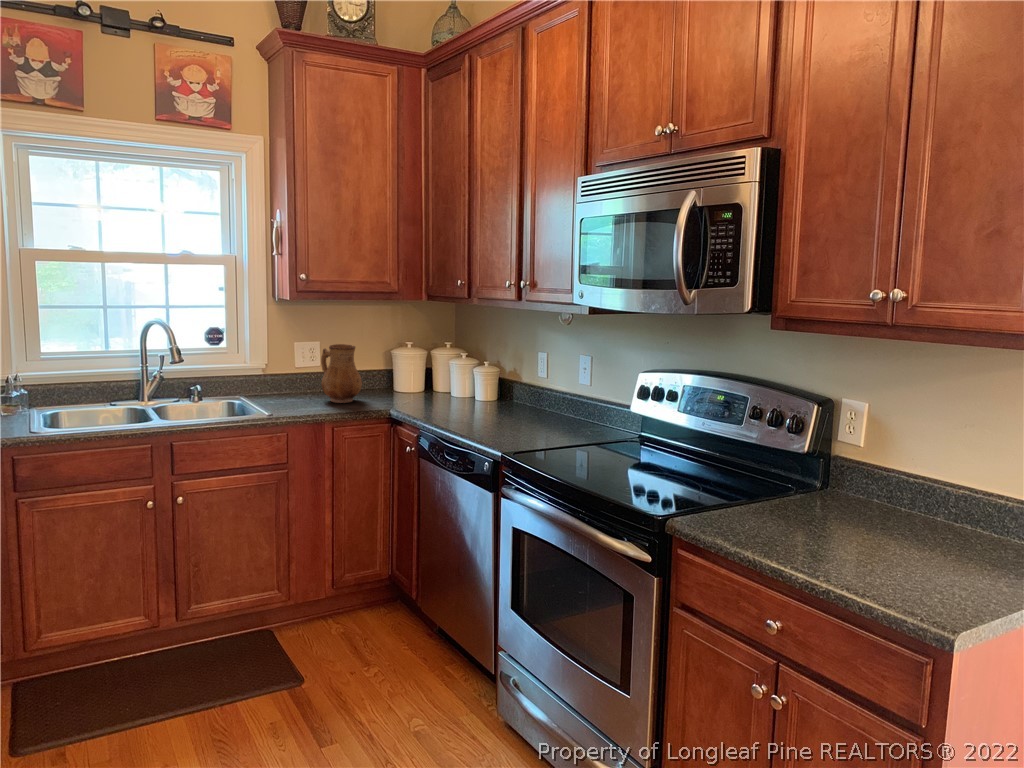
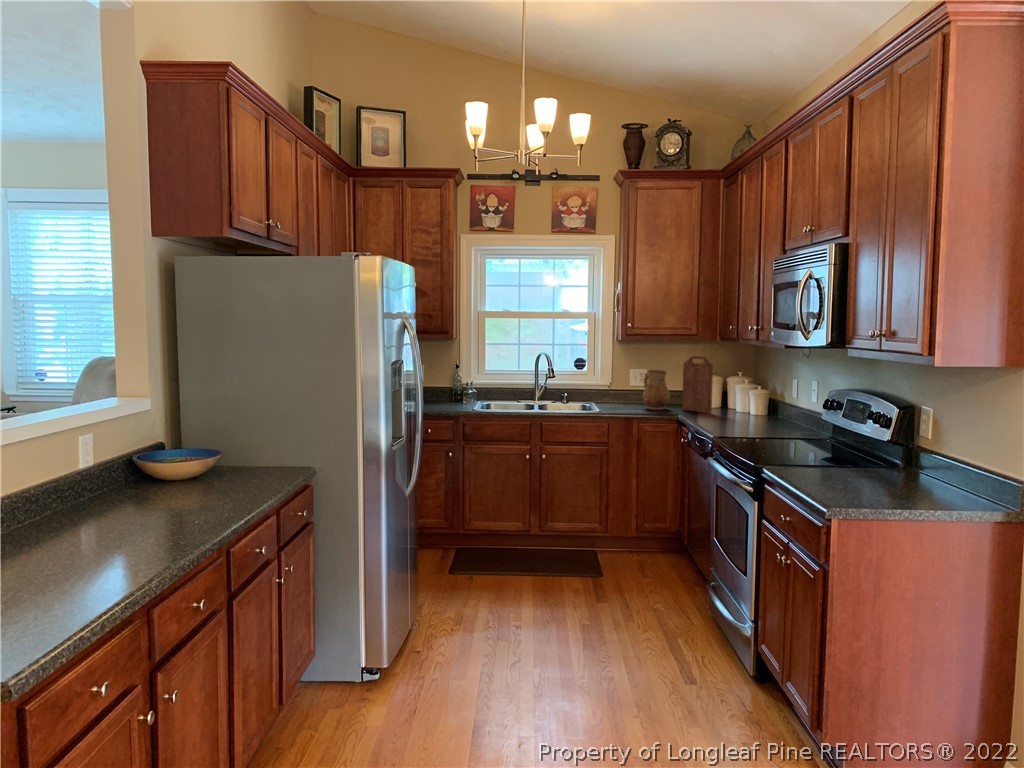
cutting board: none [379,324,422,404] -> present [682,356,713,413]

